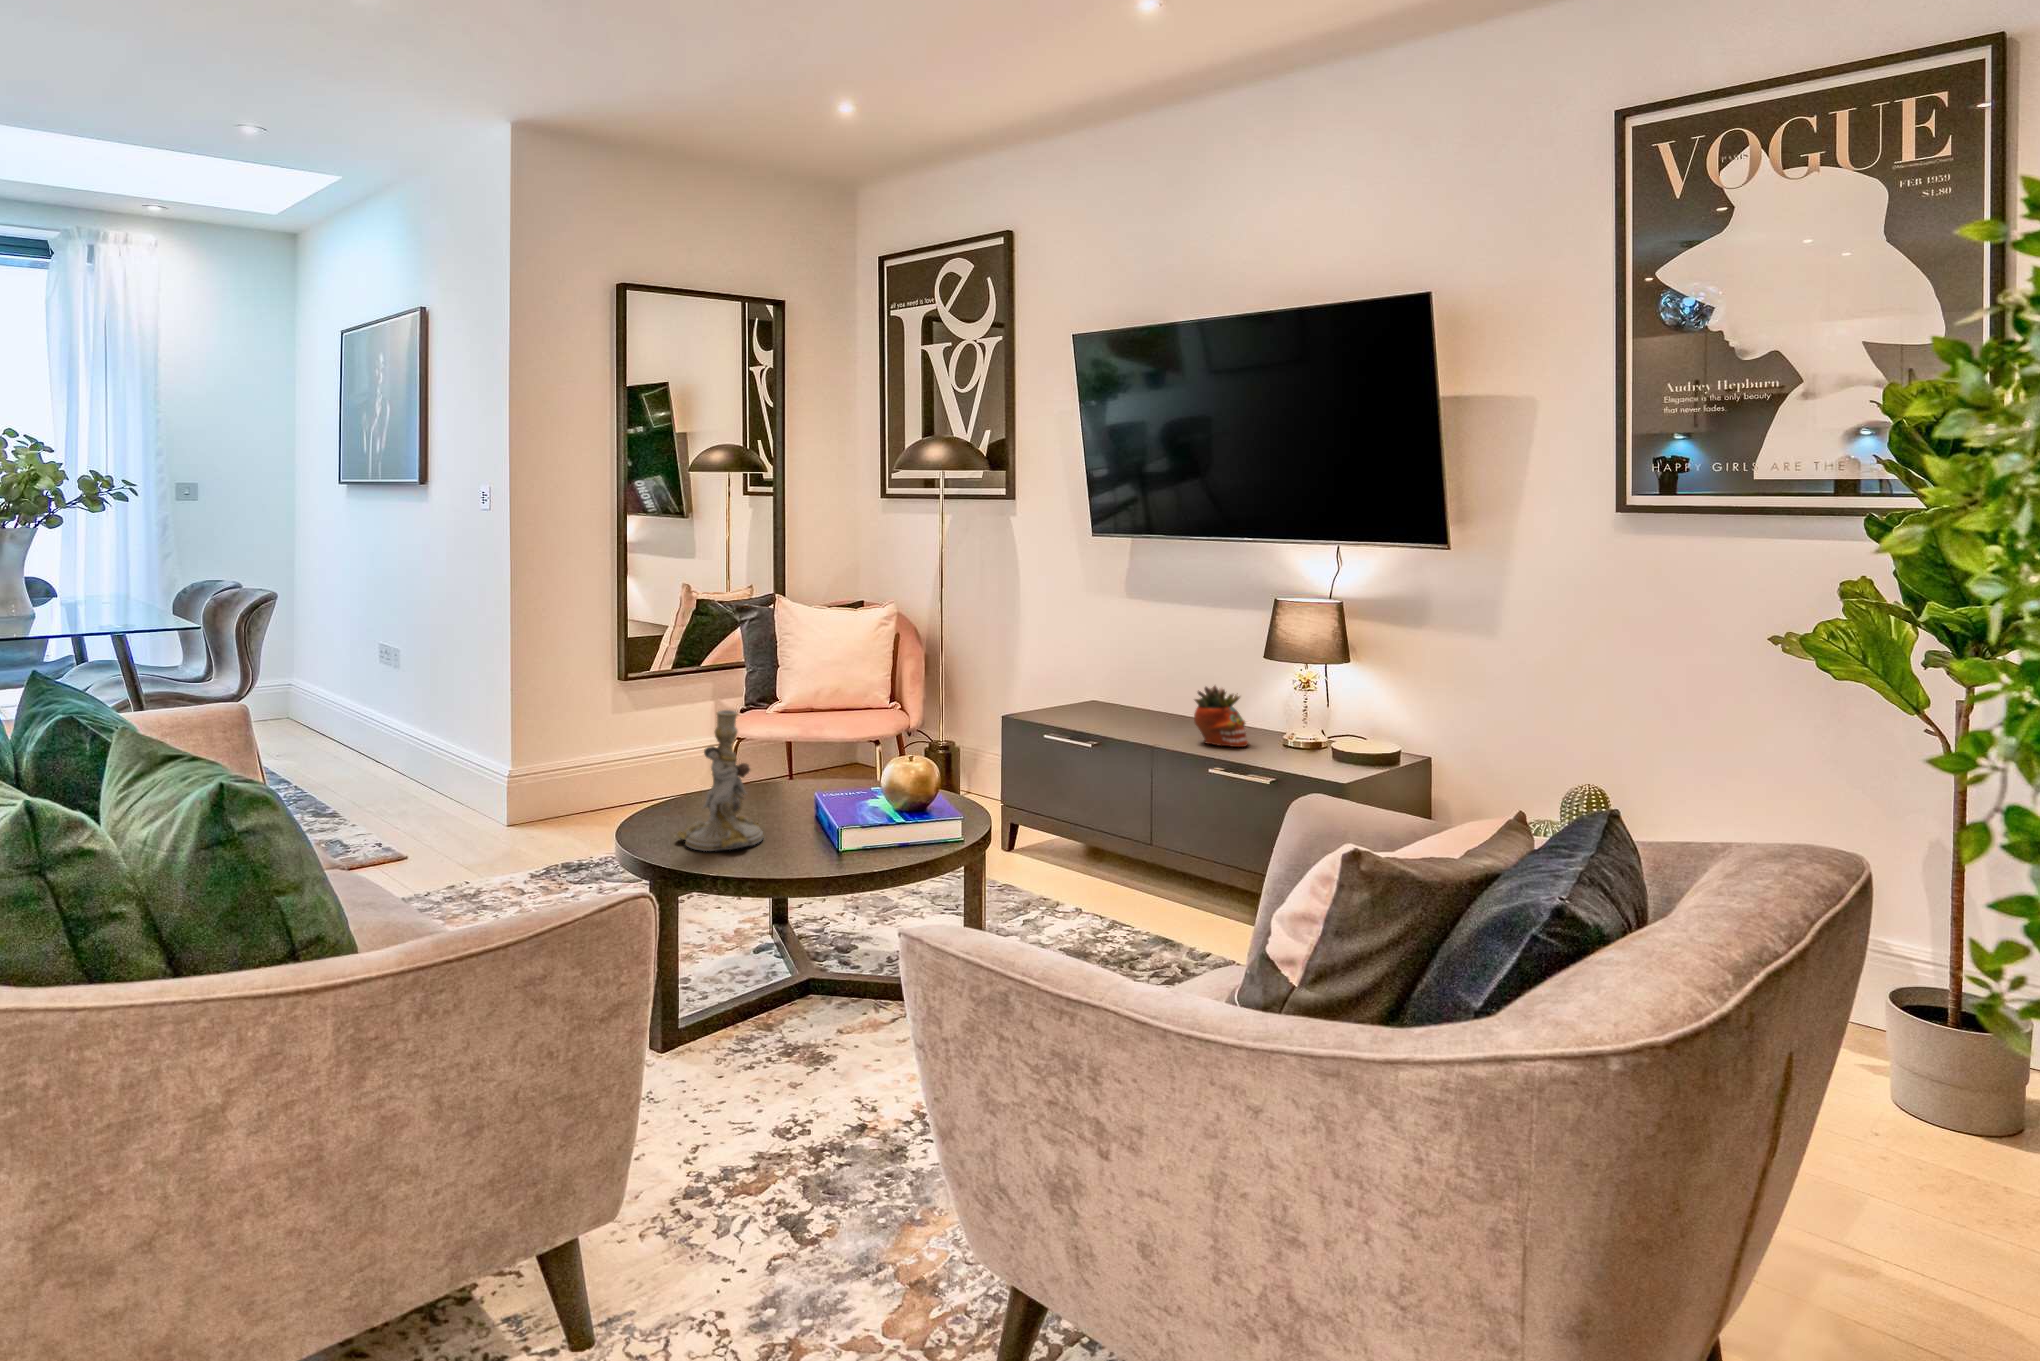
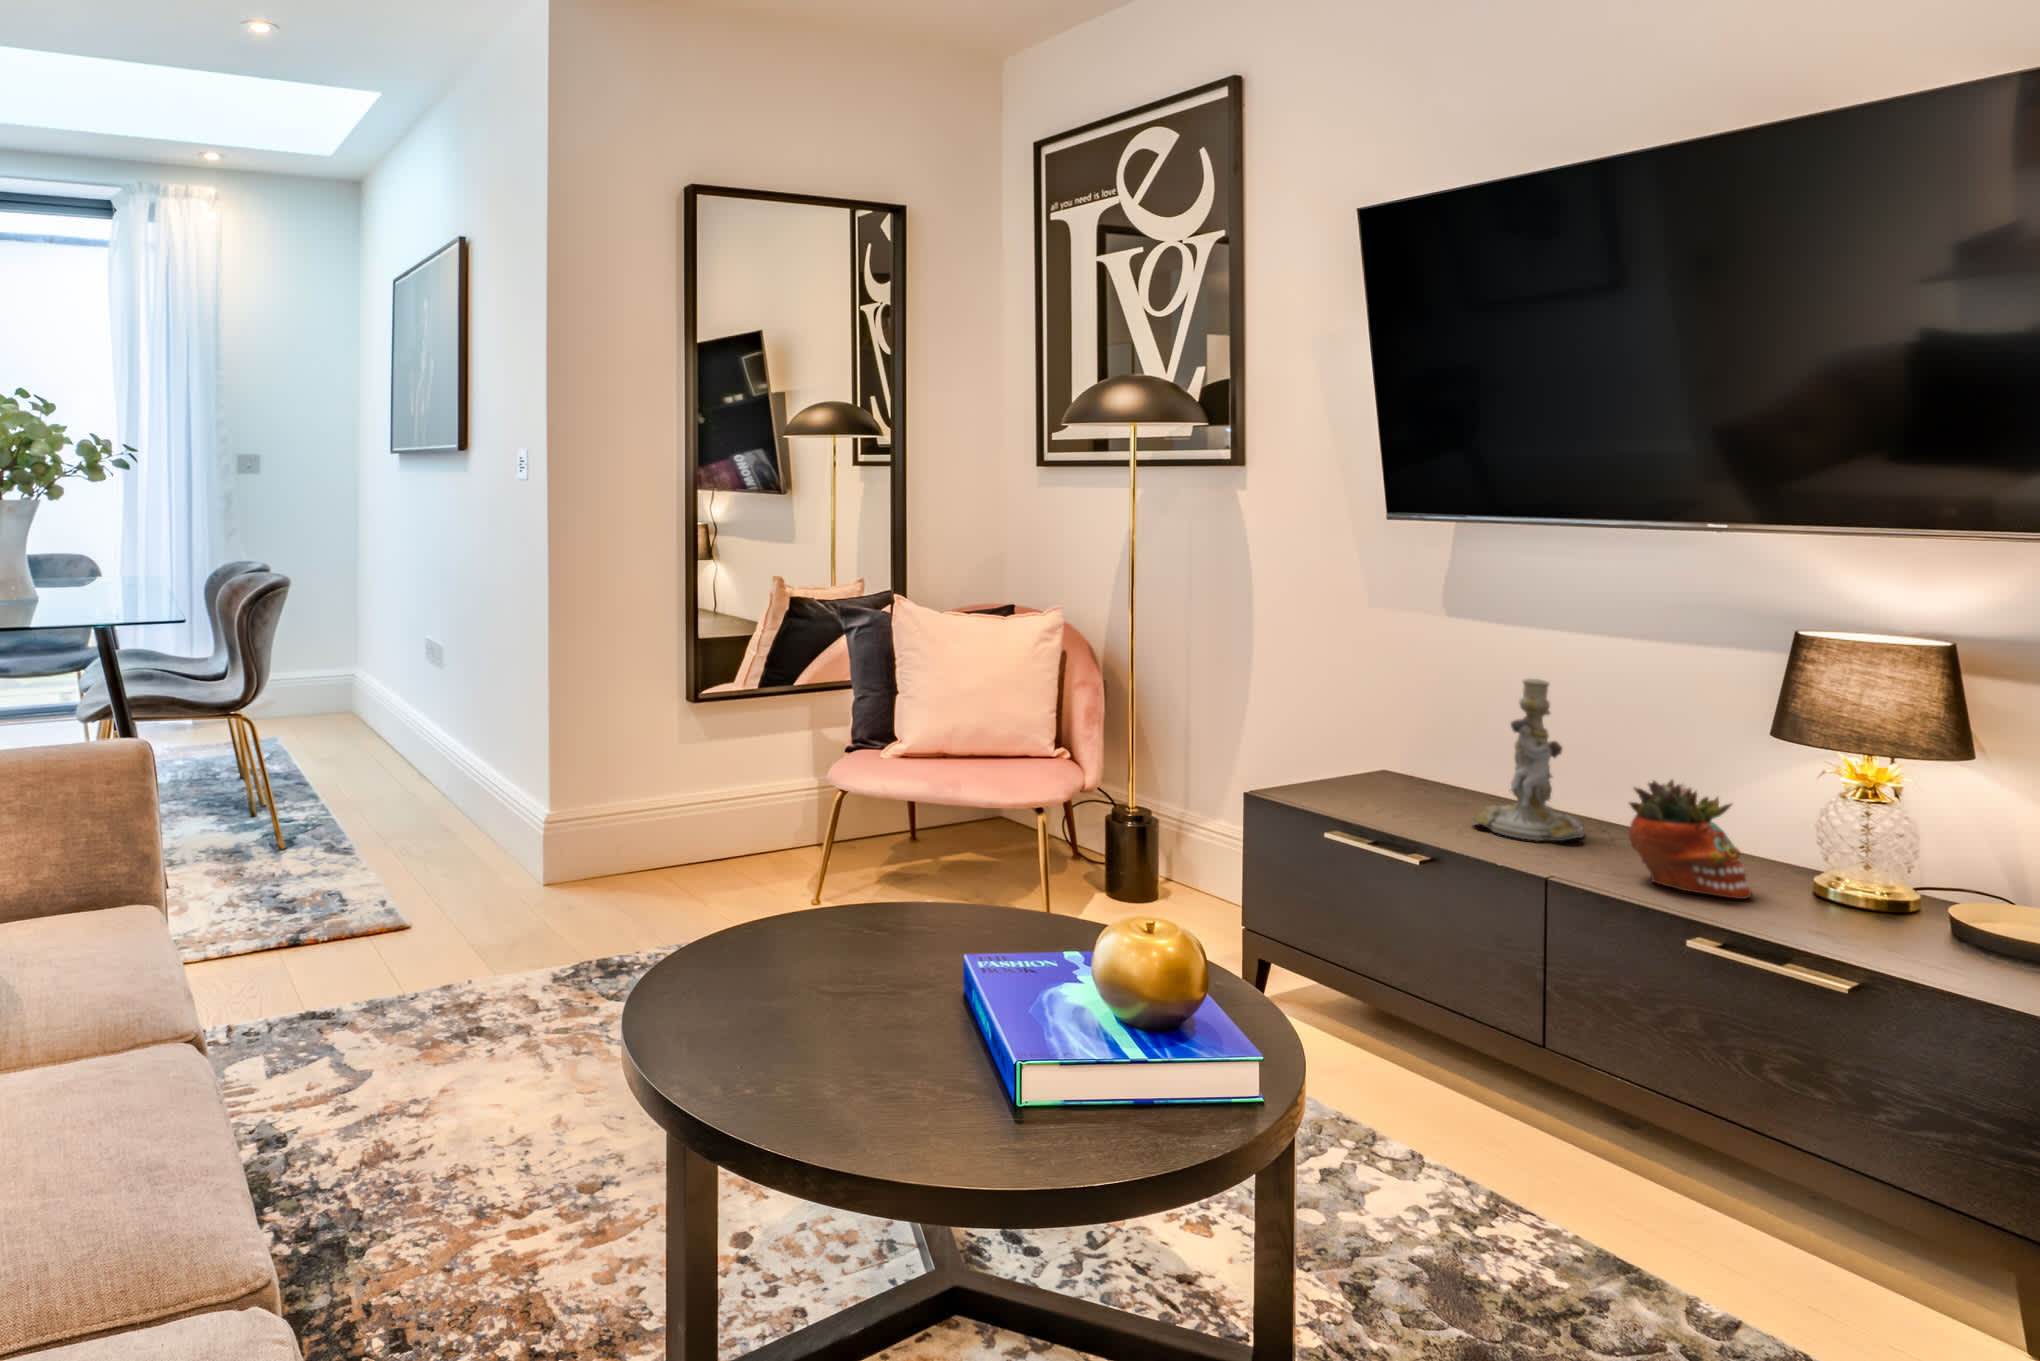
candlestick: present [677,710,763,851] -> present [1471,679,1584,841]

